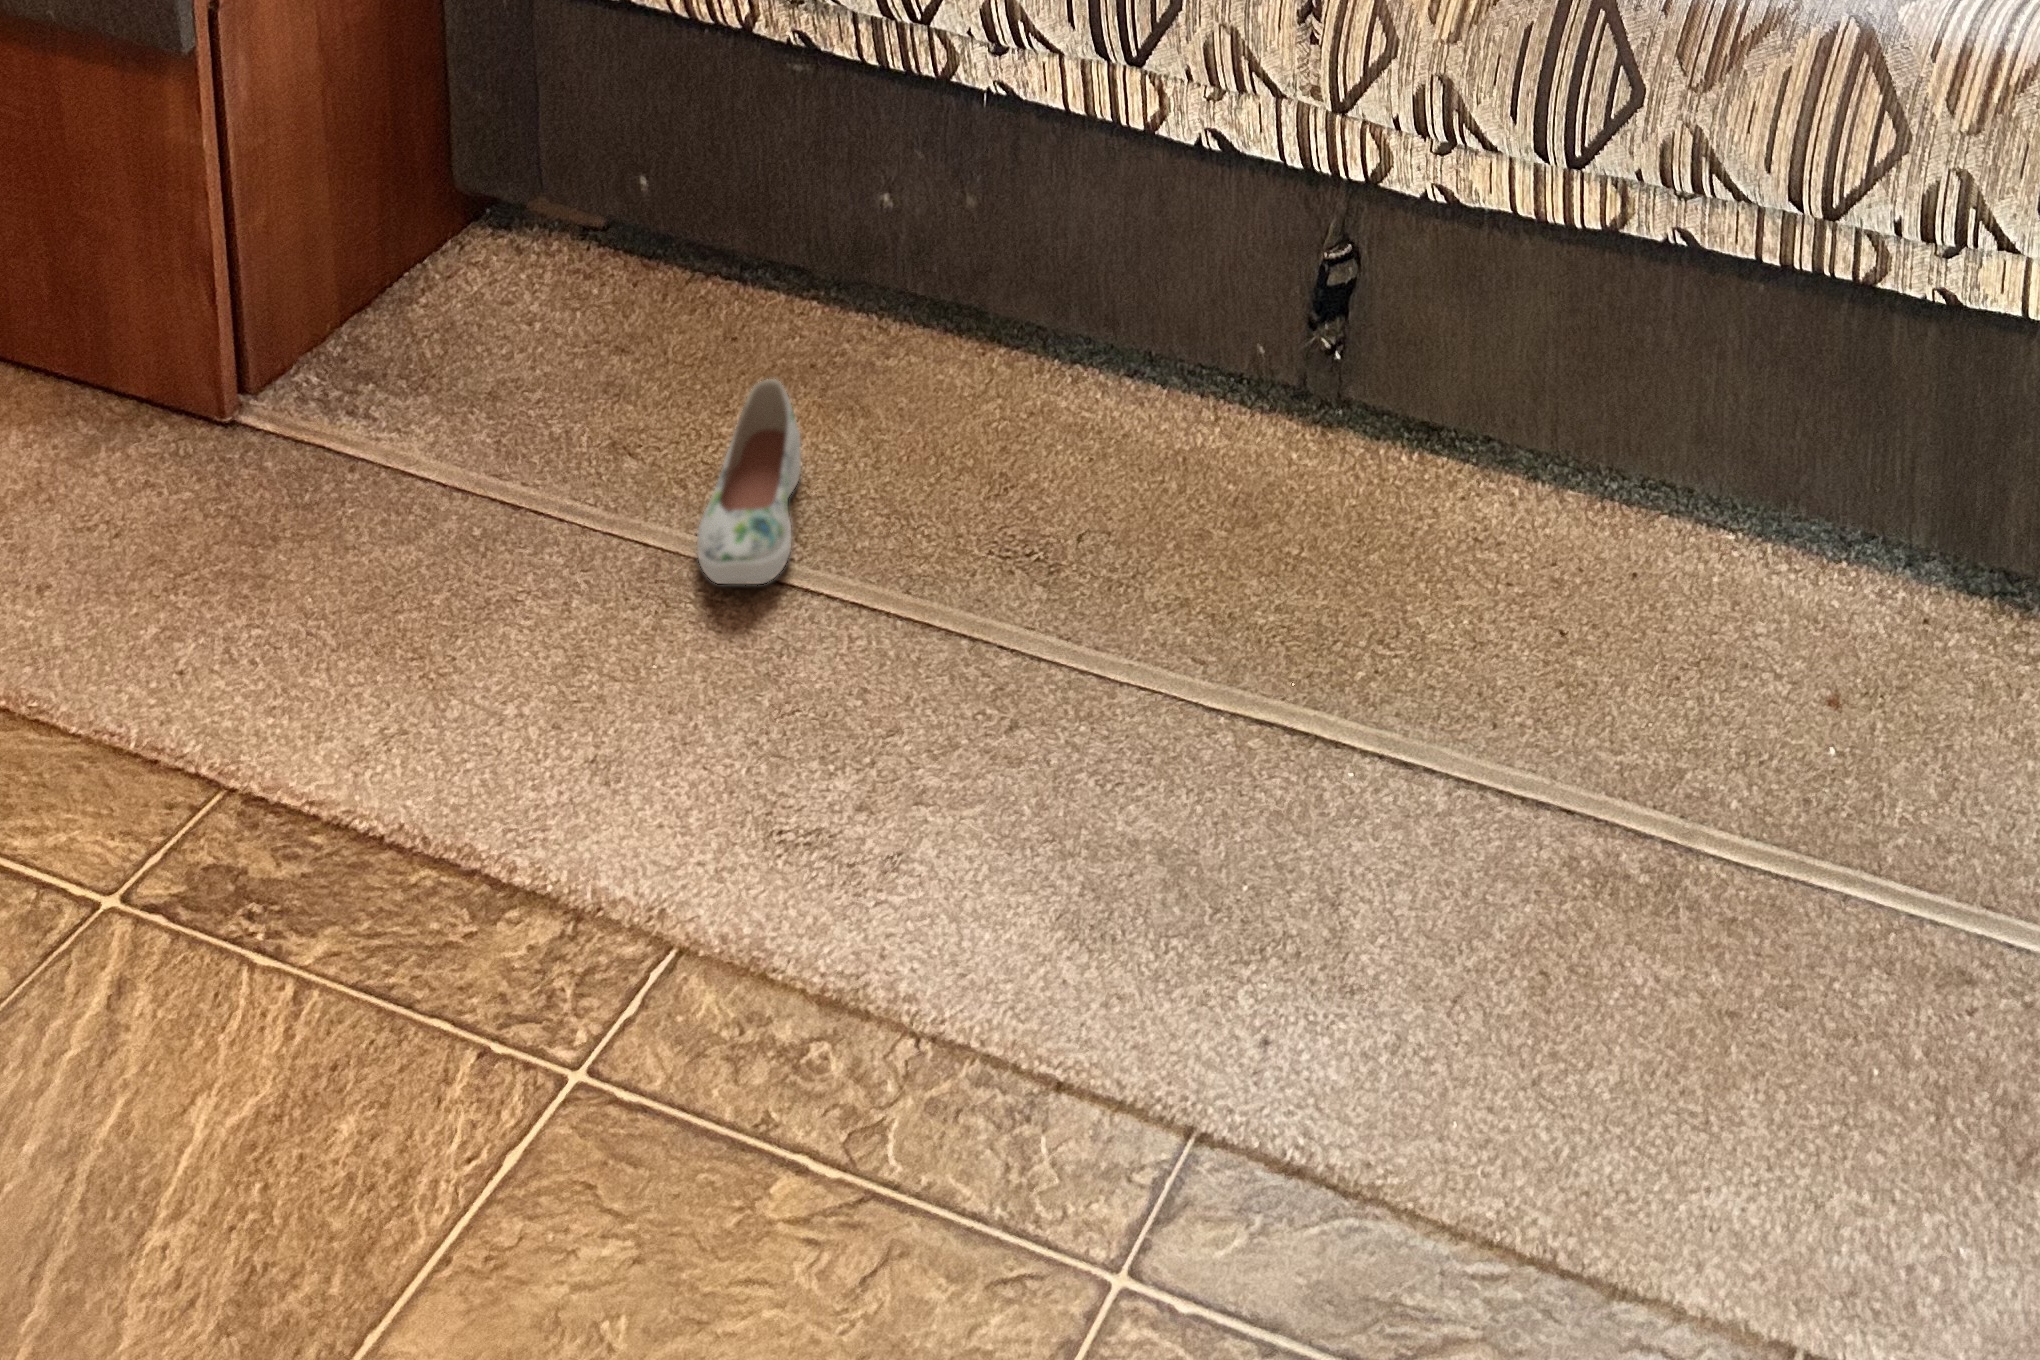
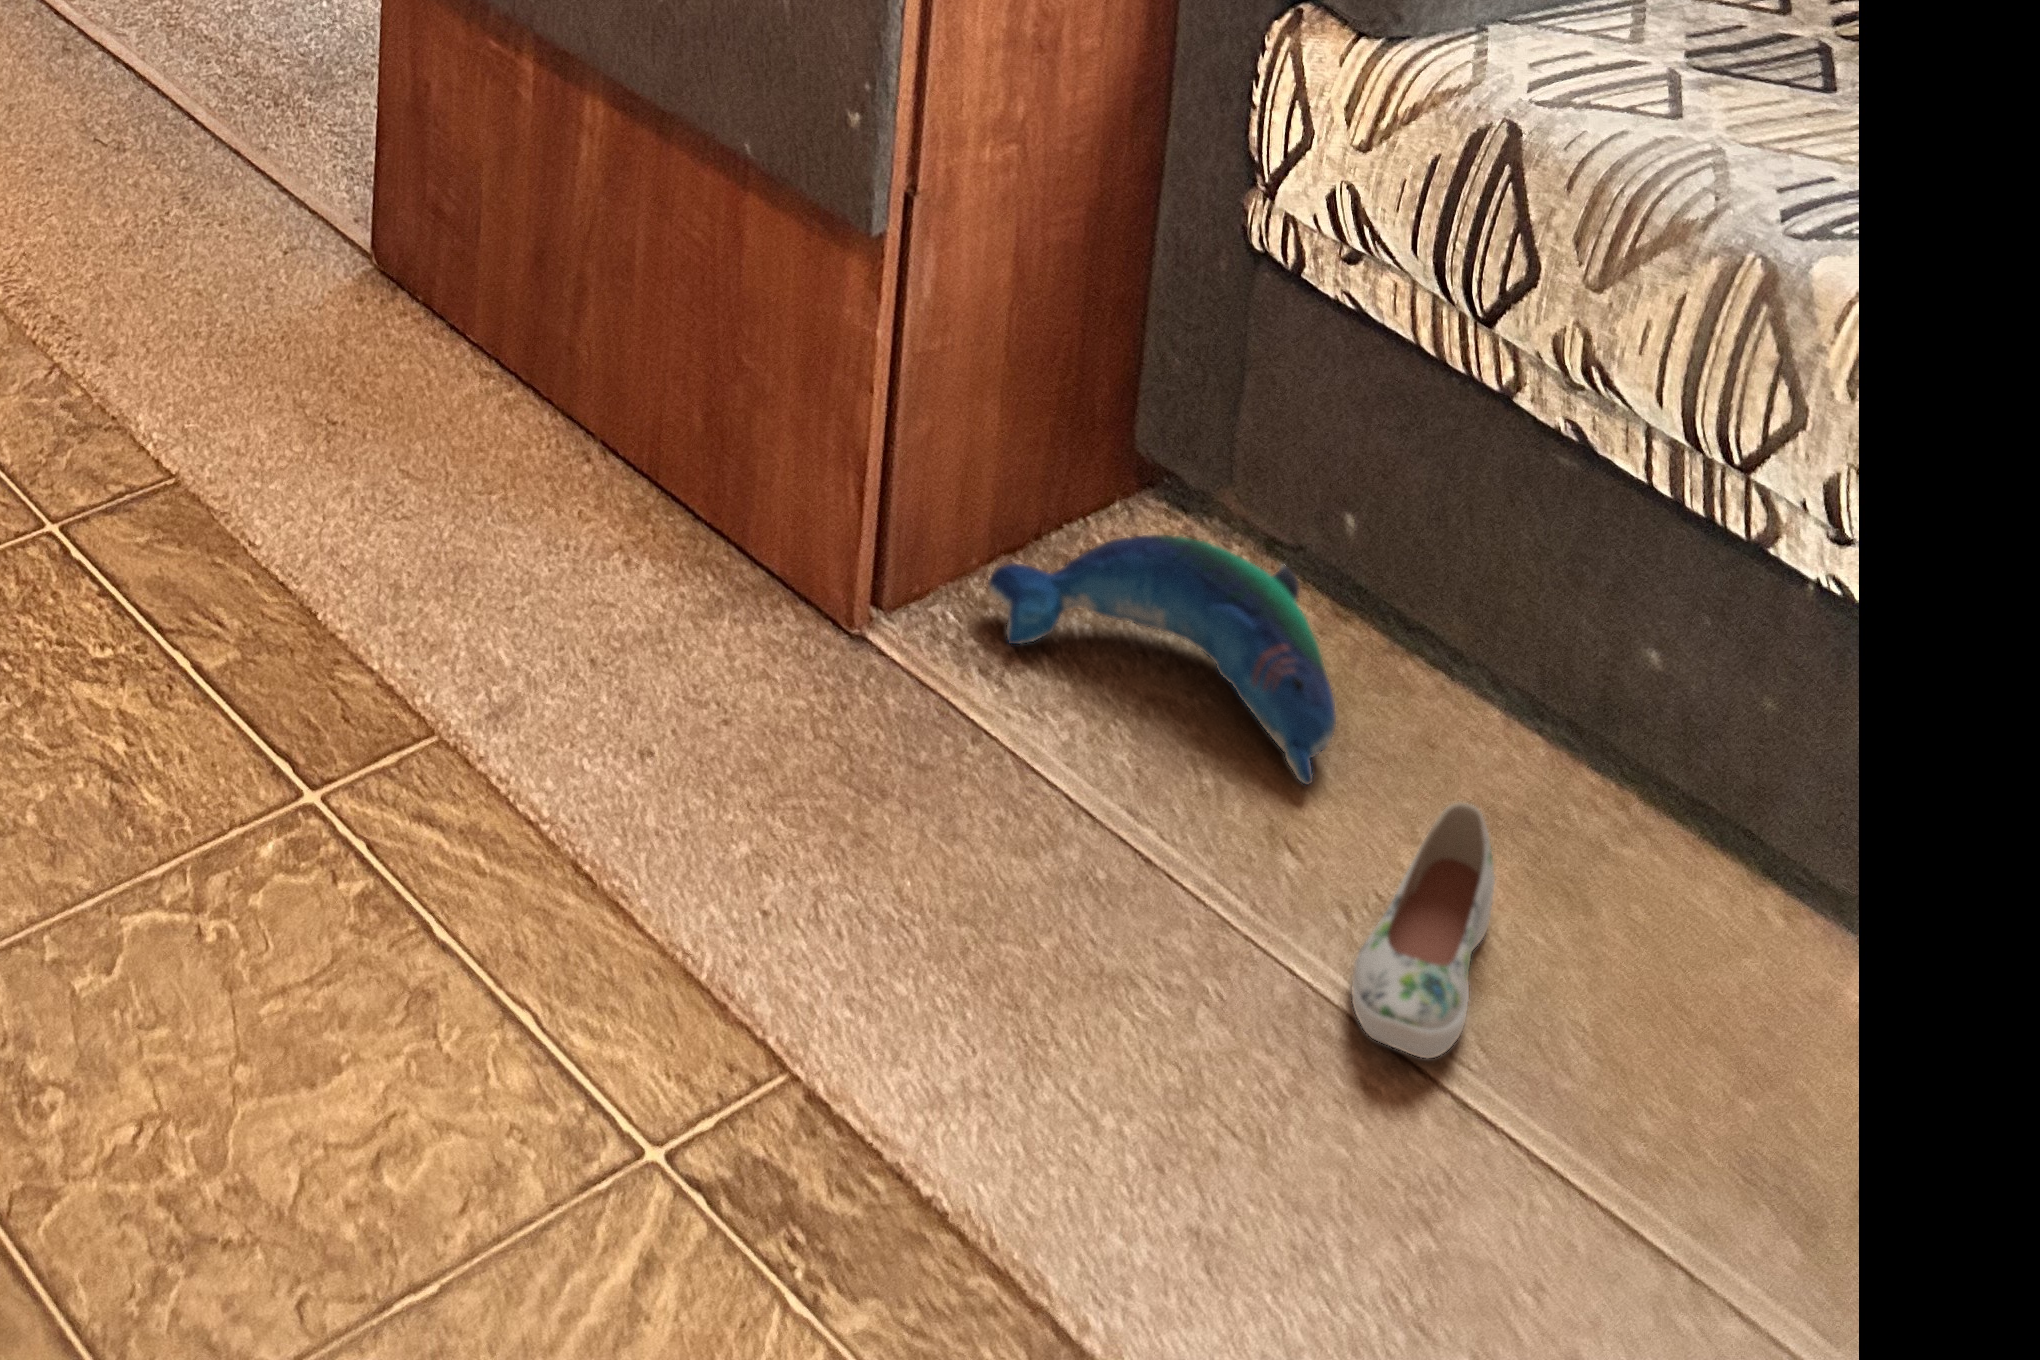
plush toy: none [341,246,658,416] -> present [988,535,1336,785]

